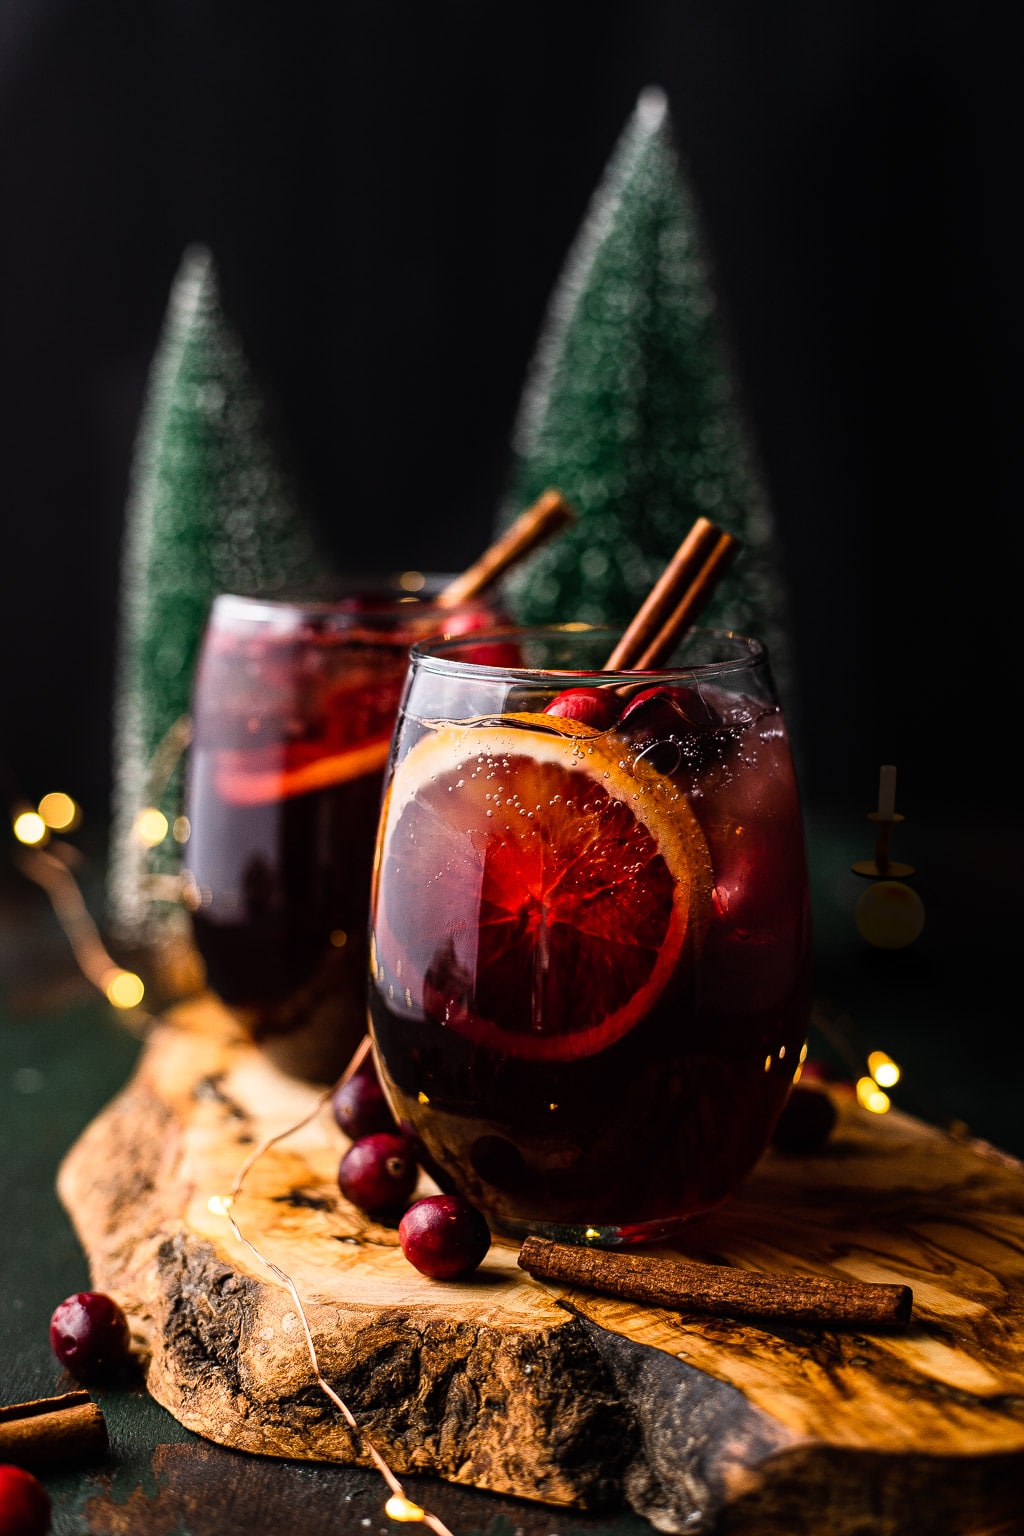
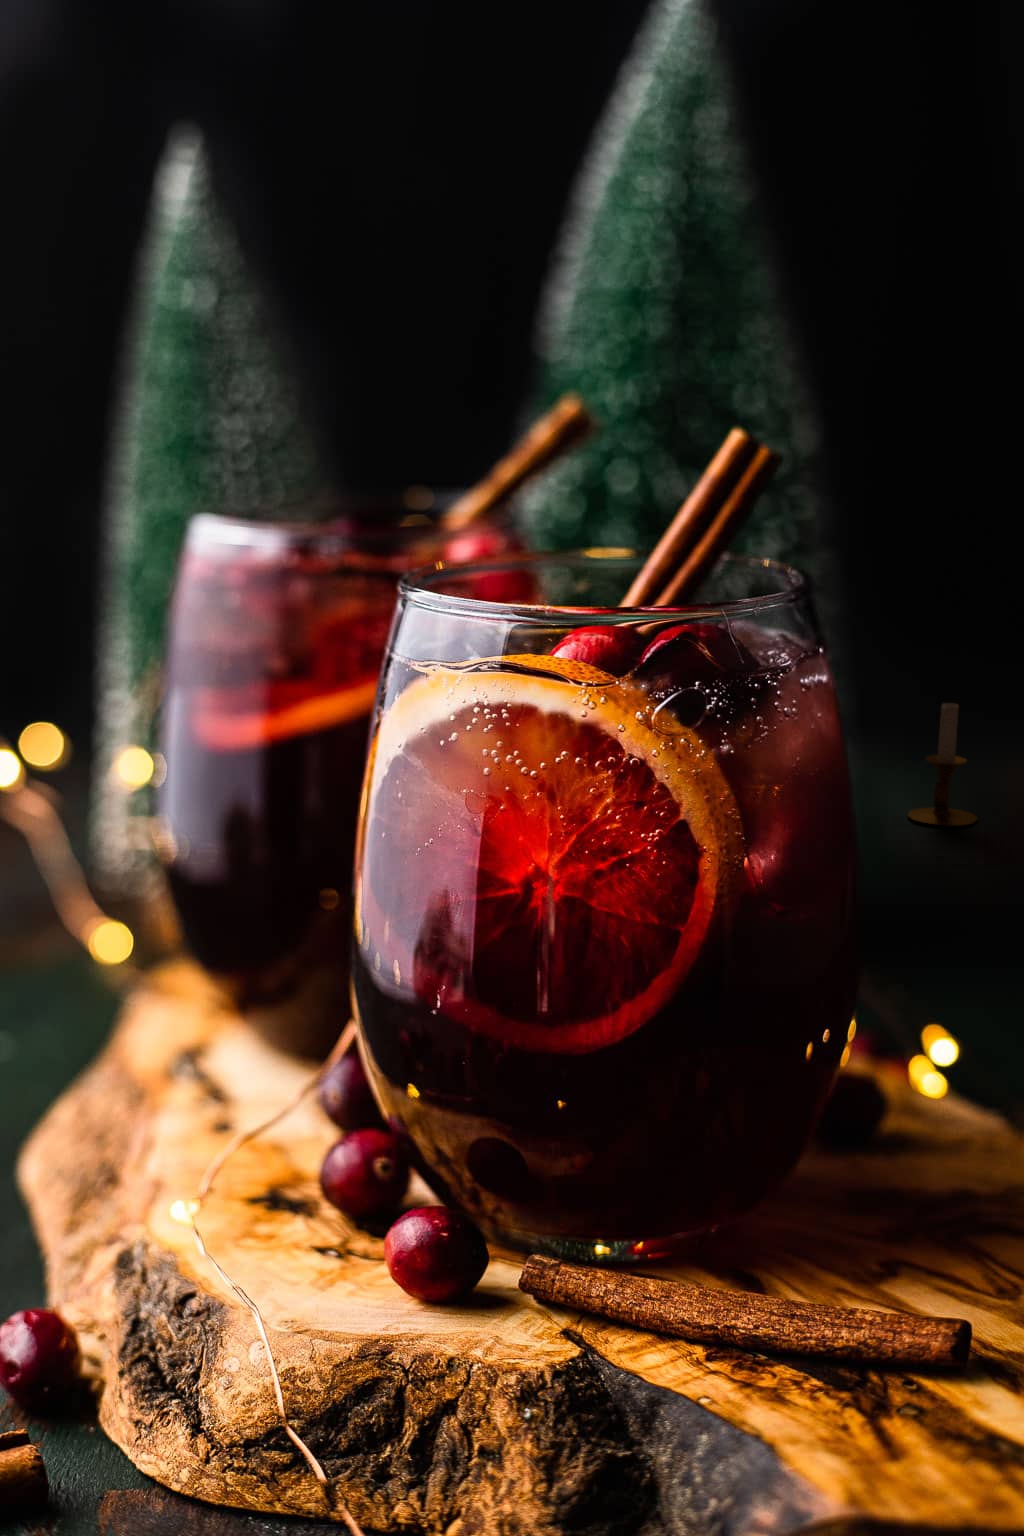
decorative ball: present [855,881,925,949] -> none [911,833,989,908]

